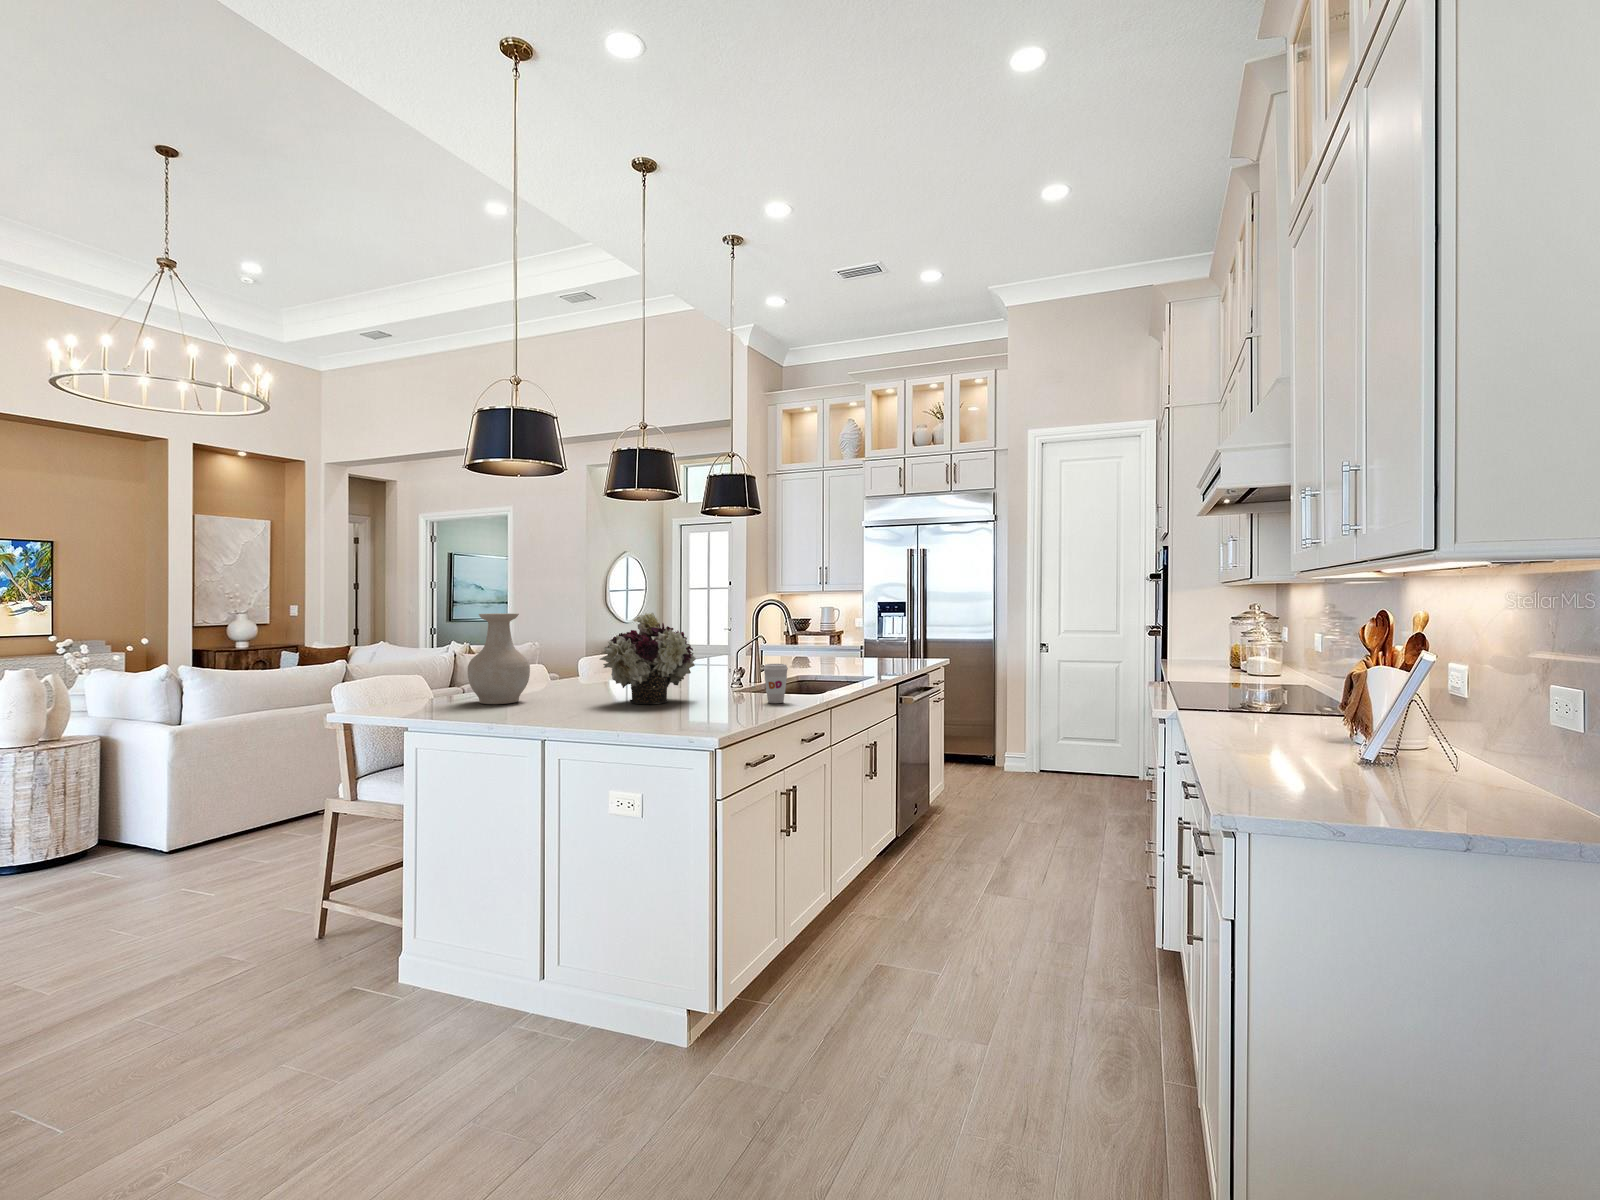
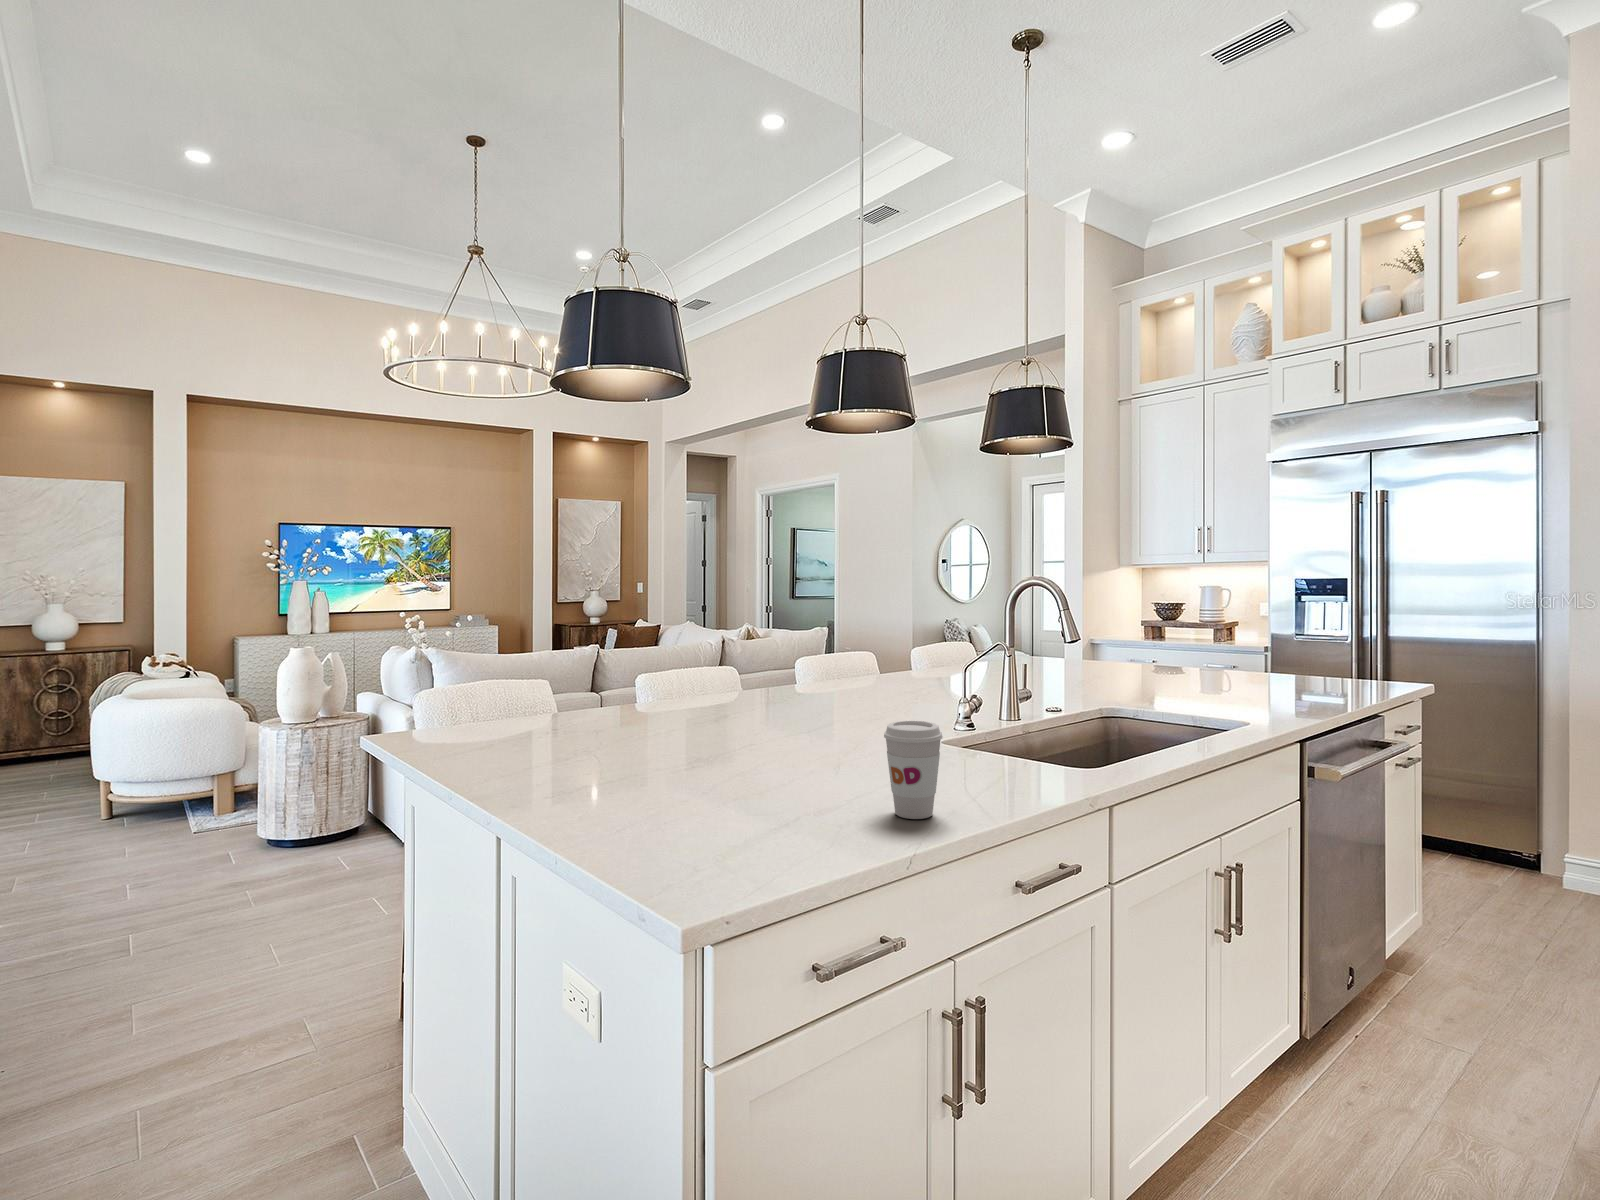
vase: present [467,613,530,704] -> none [419,602,526,756]
flower arrangement: present [600,613,696,704] -> none [571,601,777,788]

